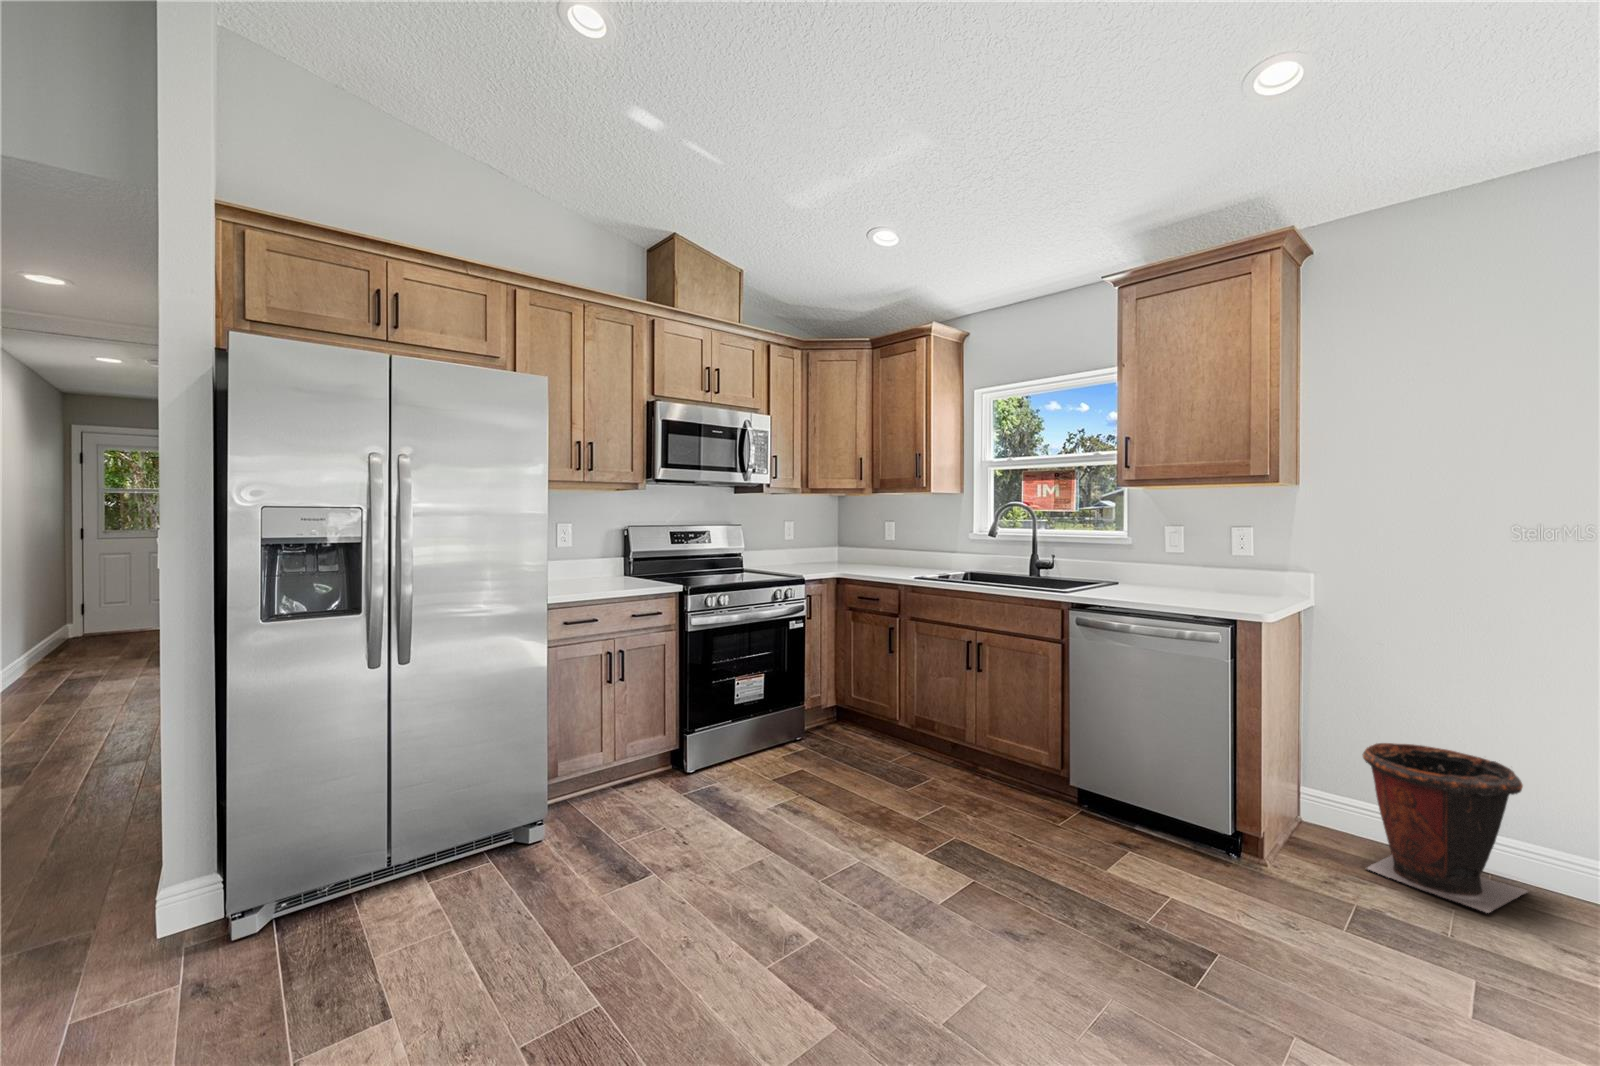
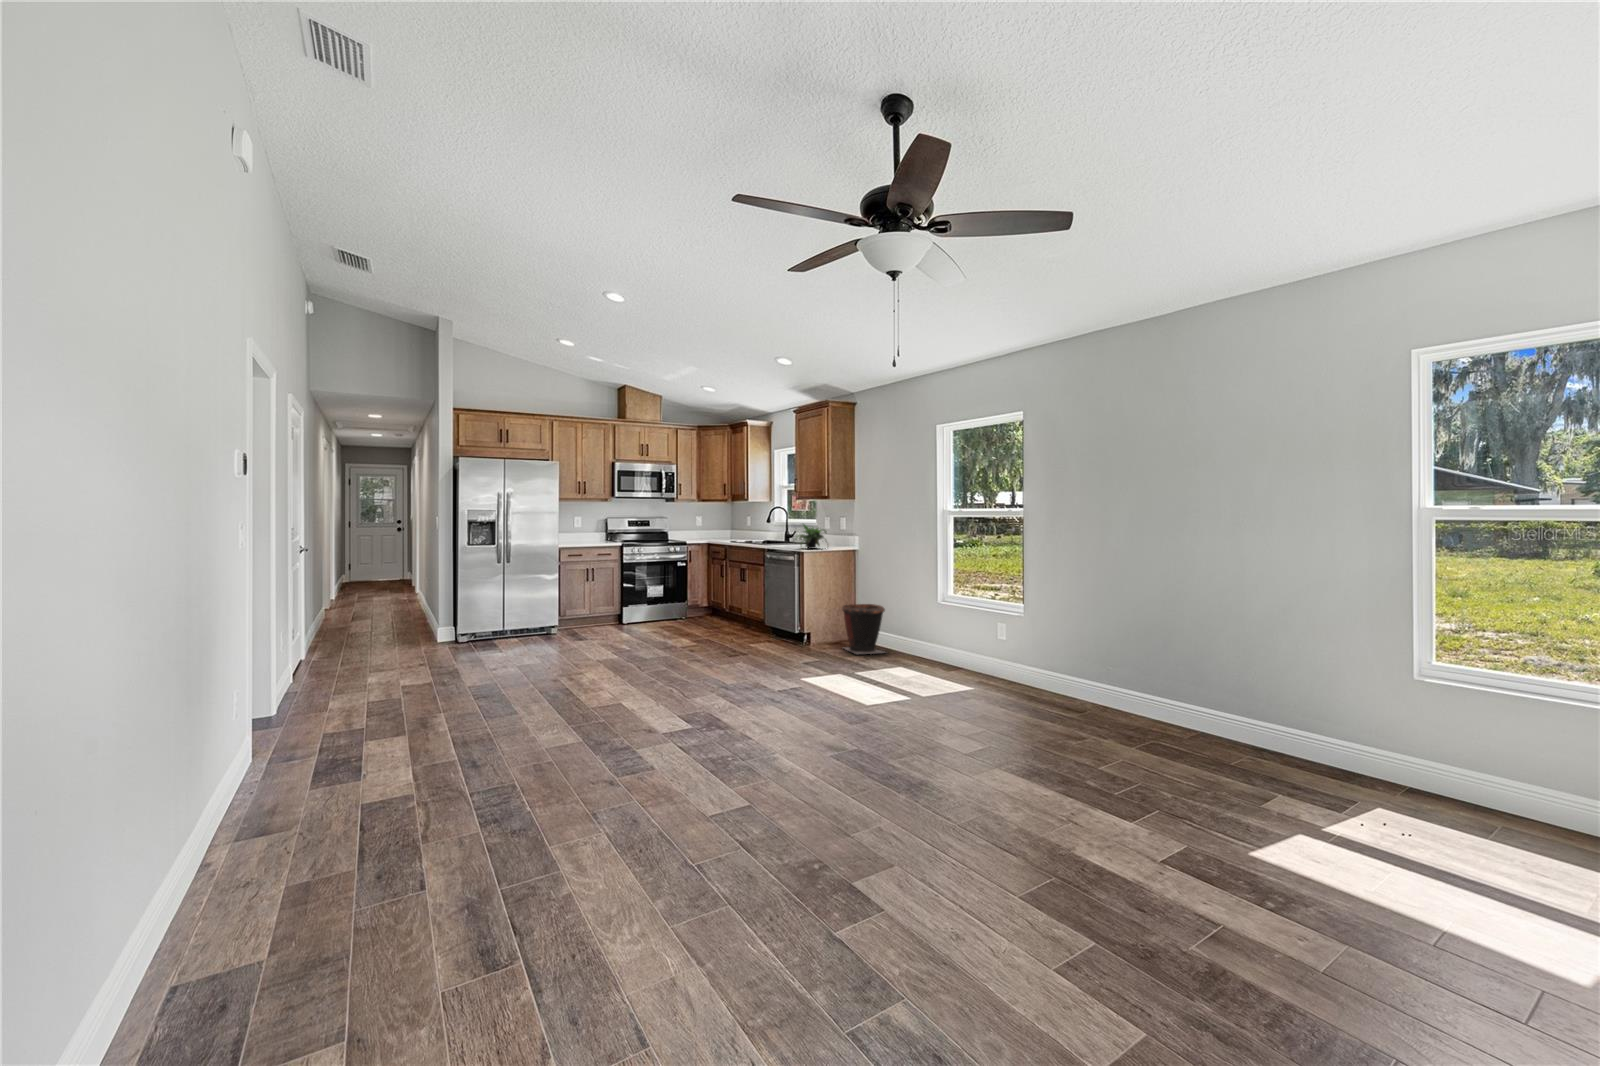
potted plant: none [1146,537,1241,598] -> present [797,524,827,549]

